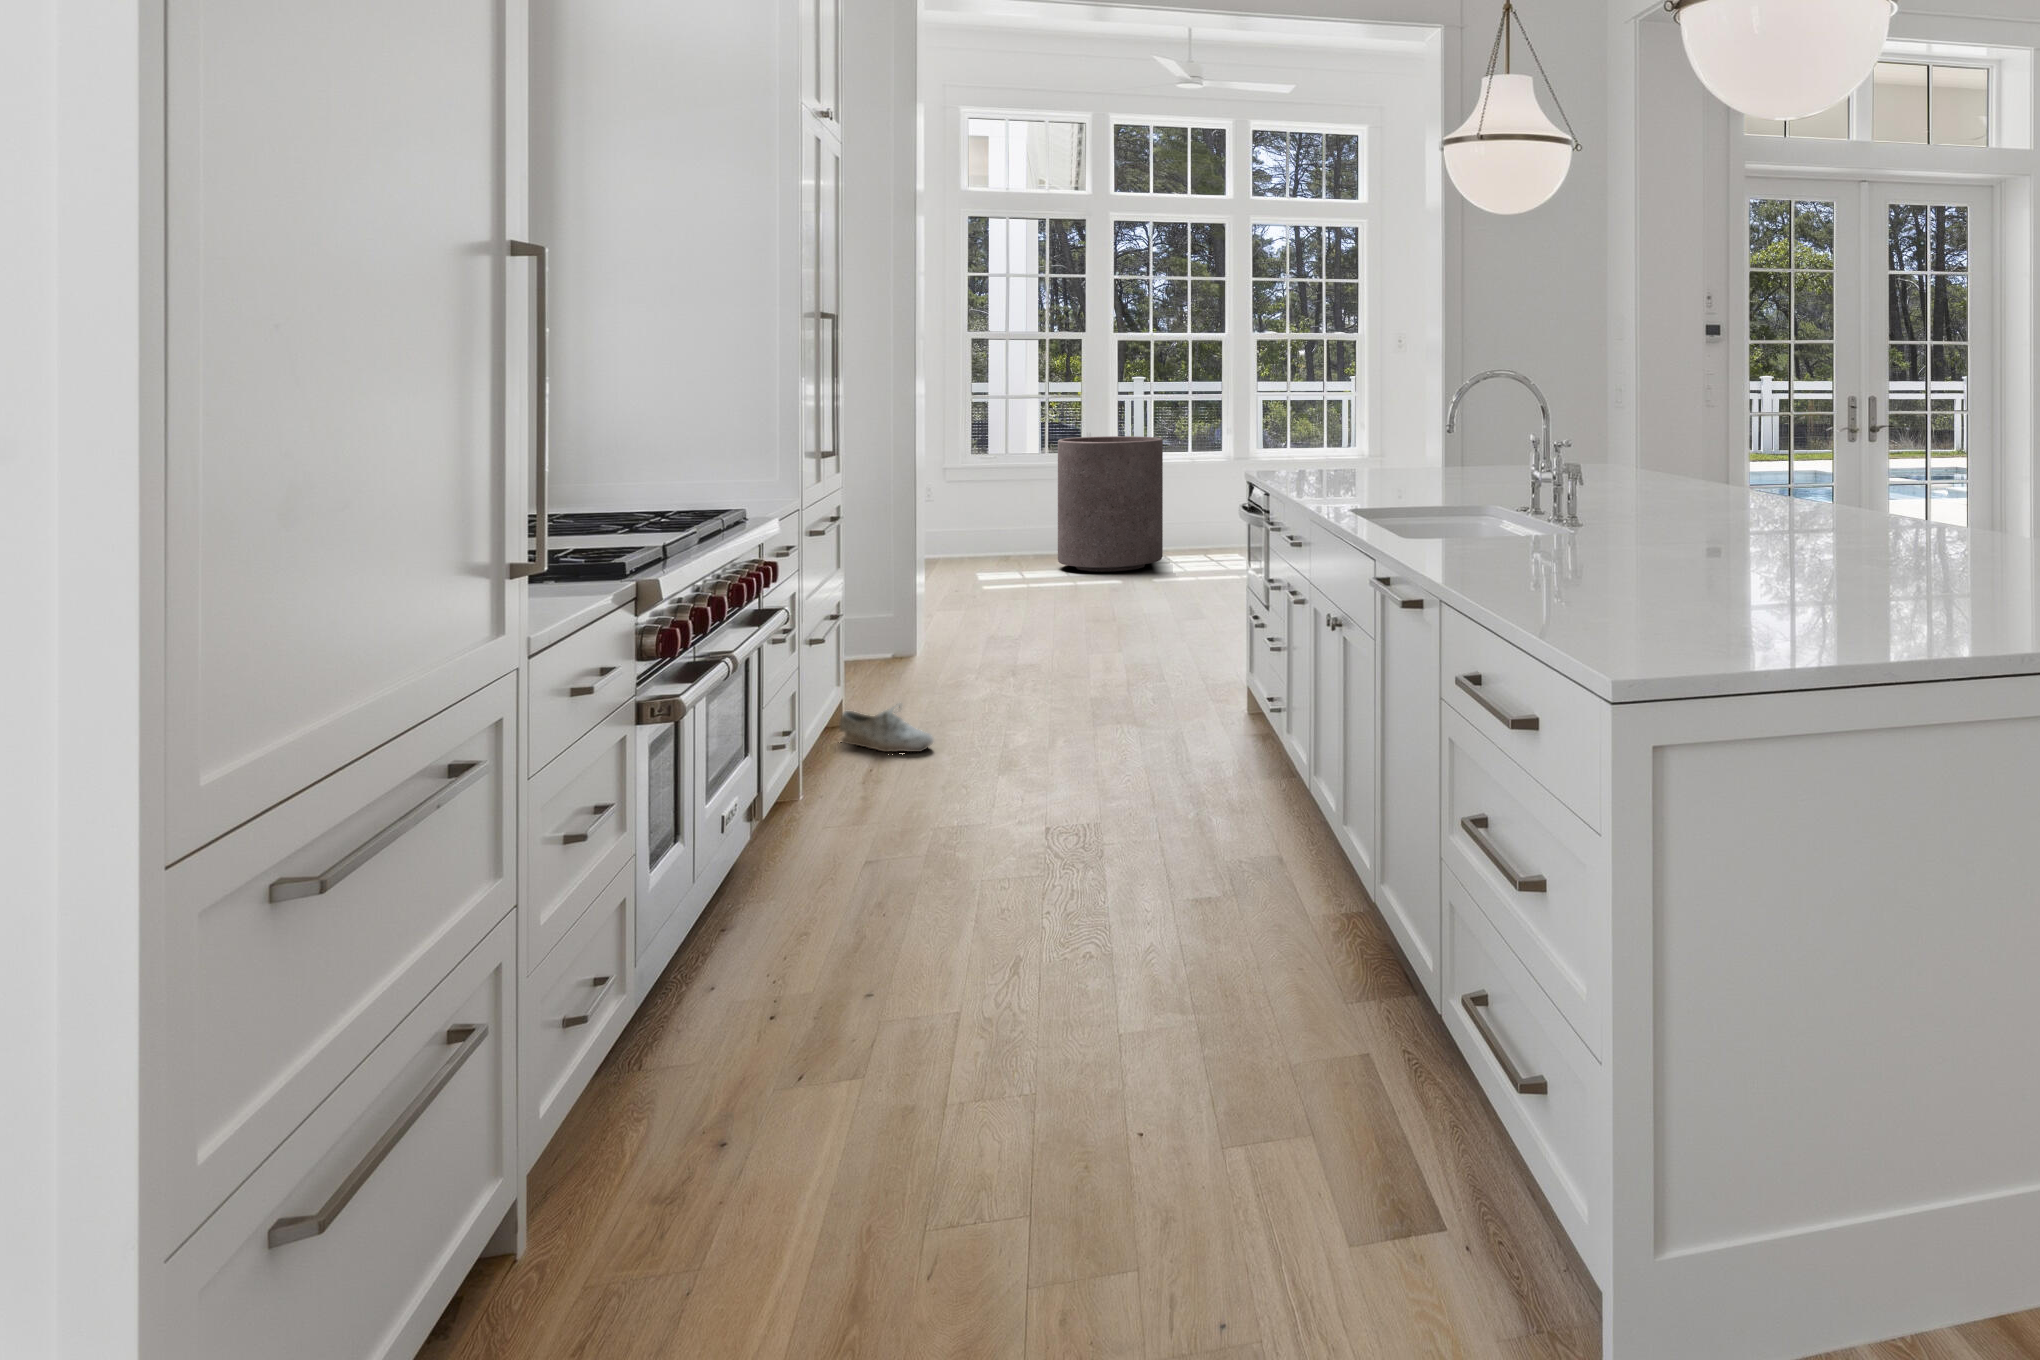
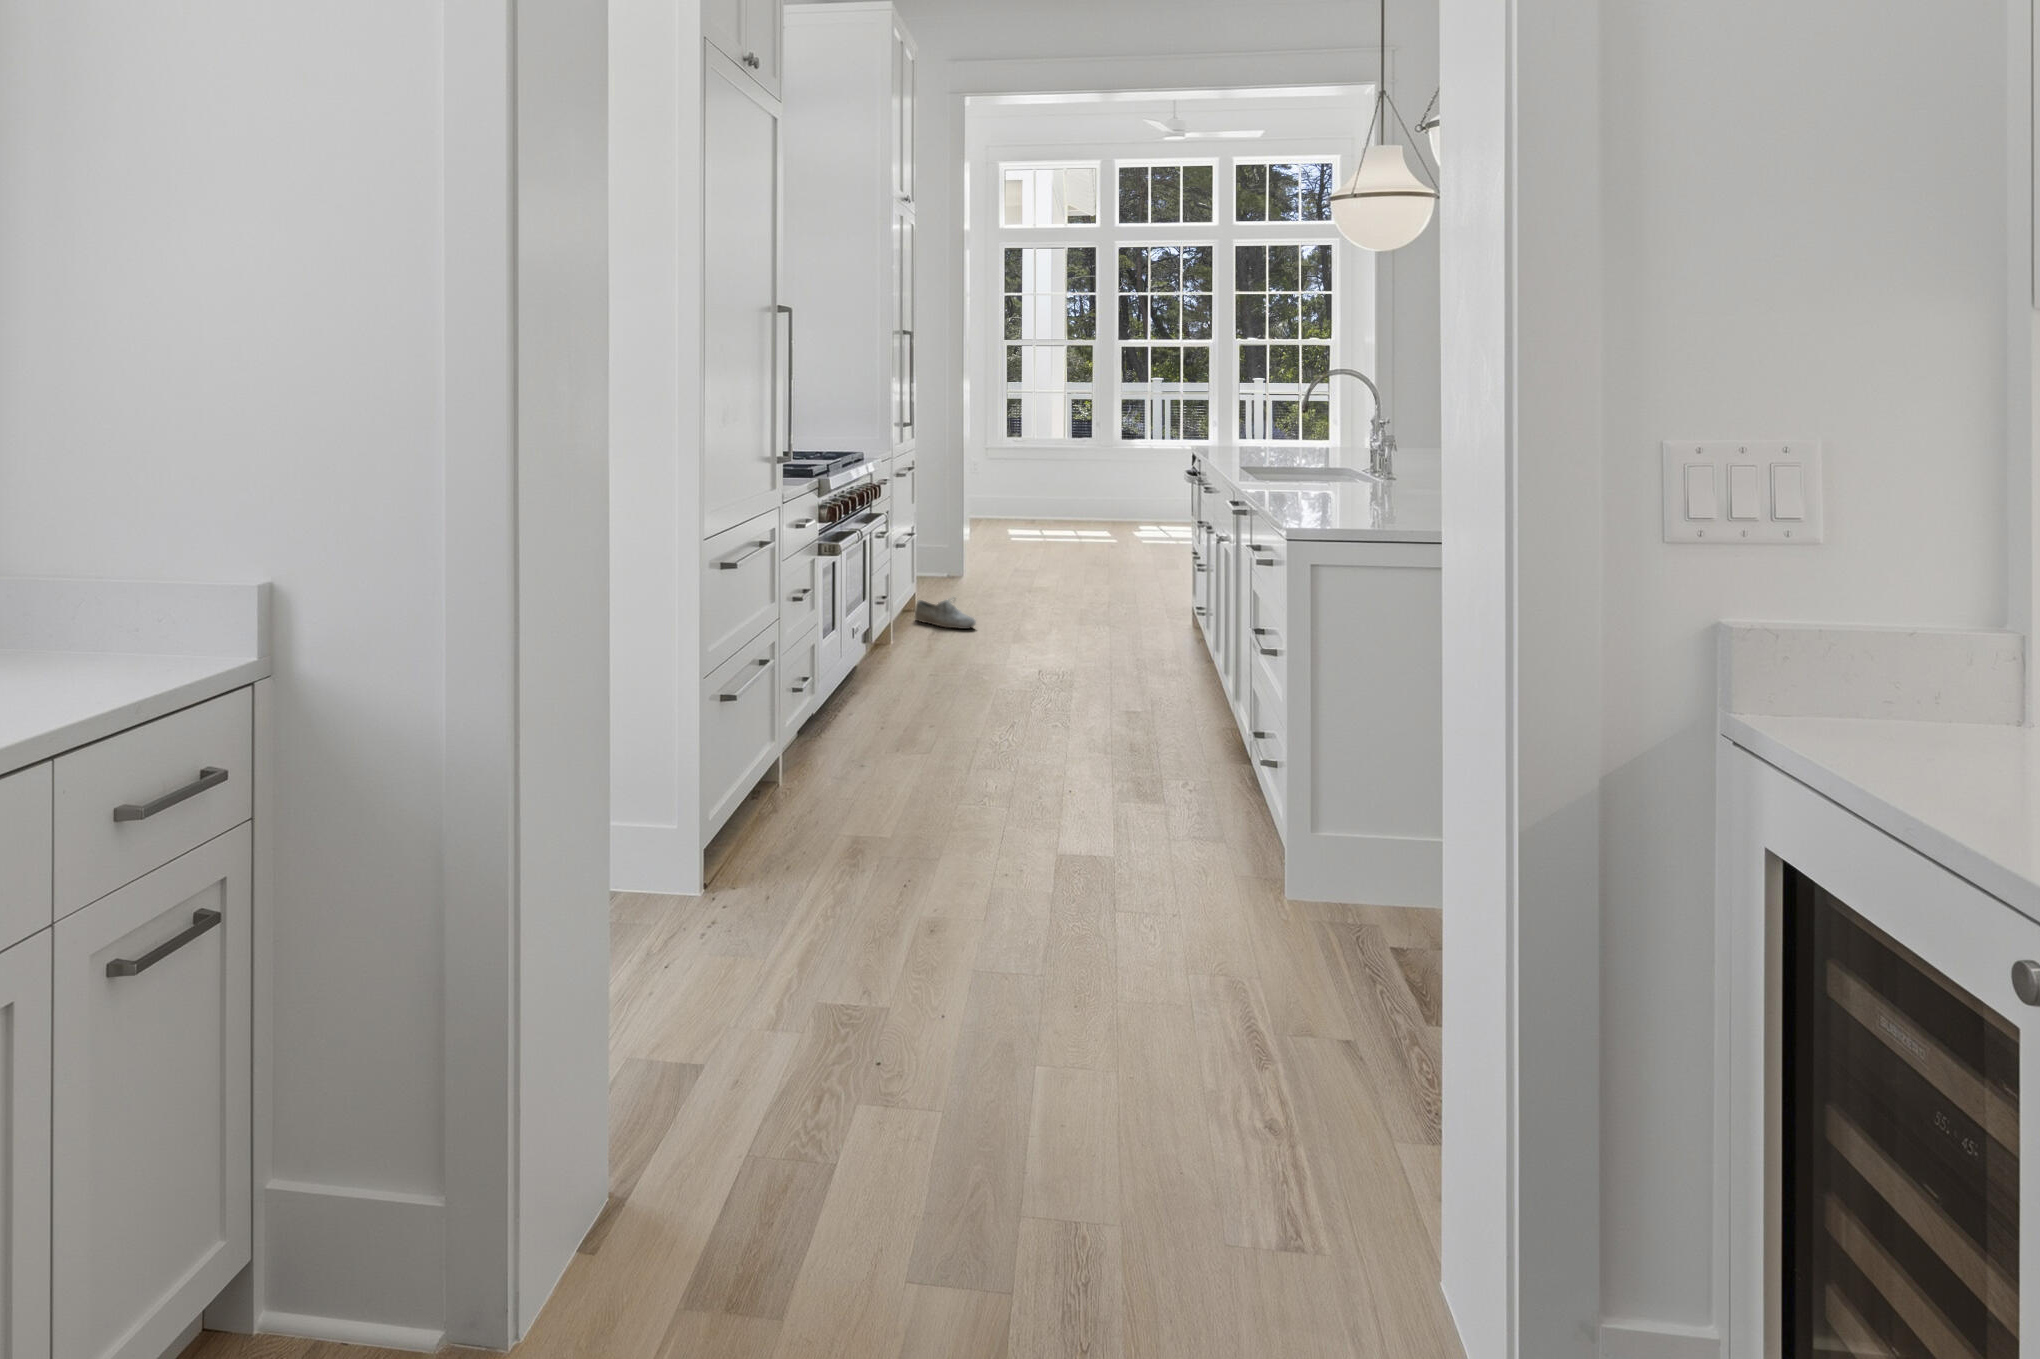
trash can: present [1058,436,1163,572] -> none [1072,426,1157,536]

